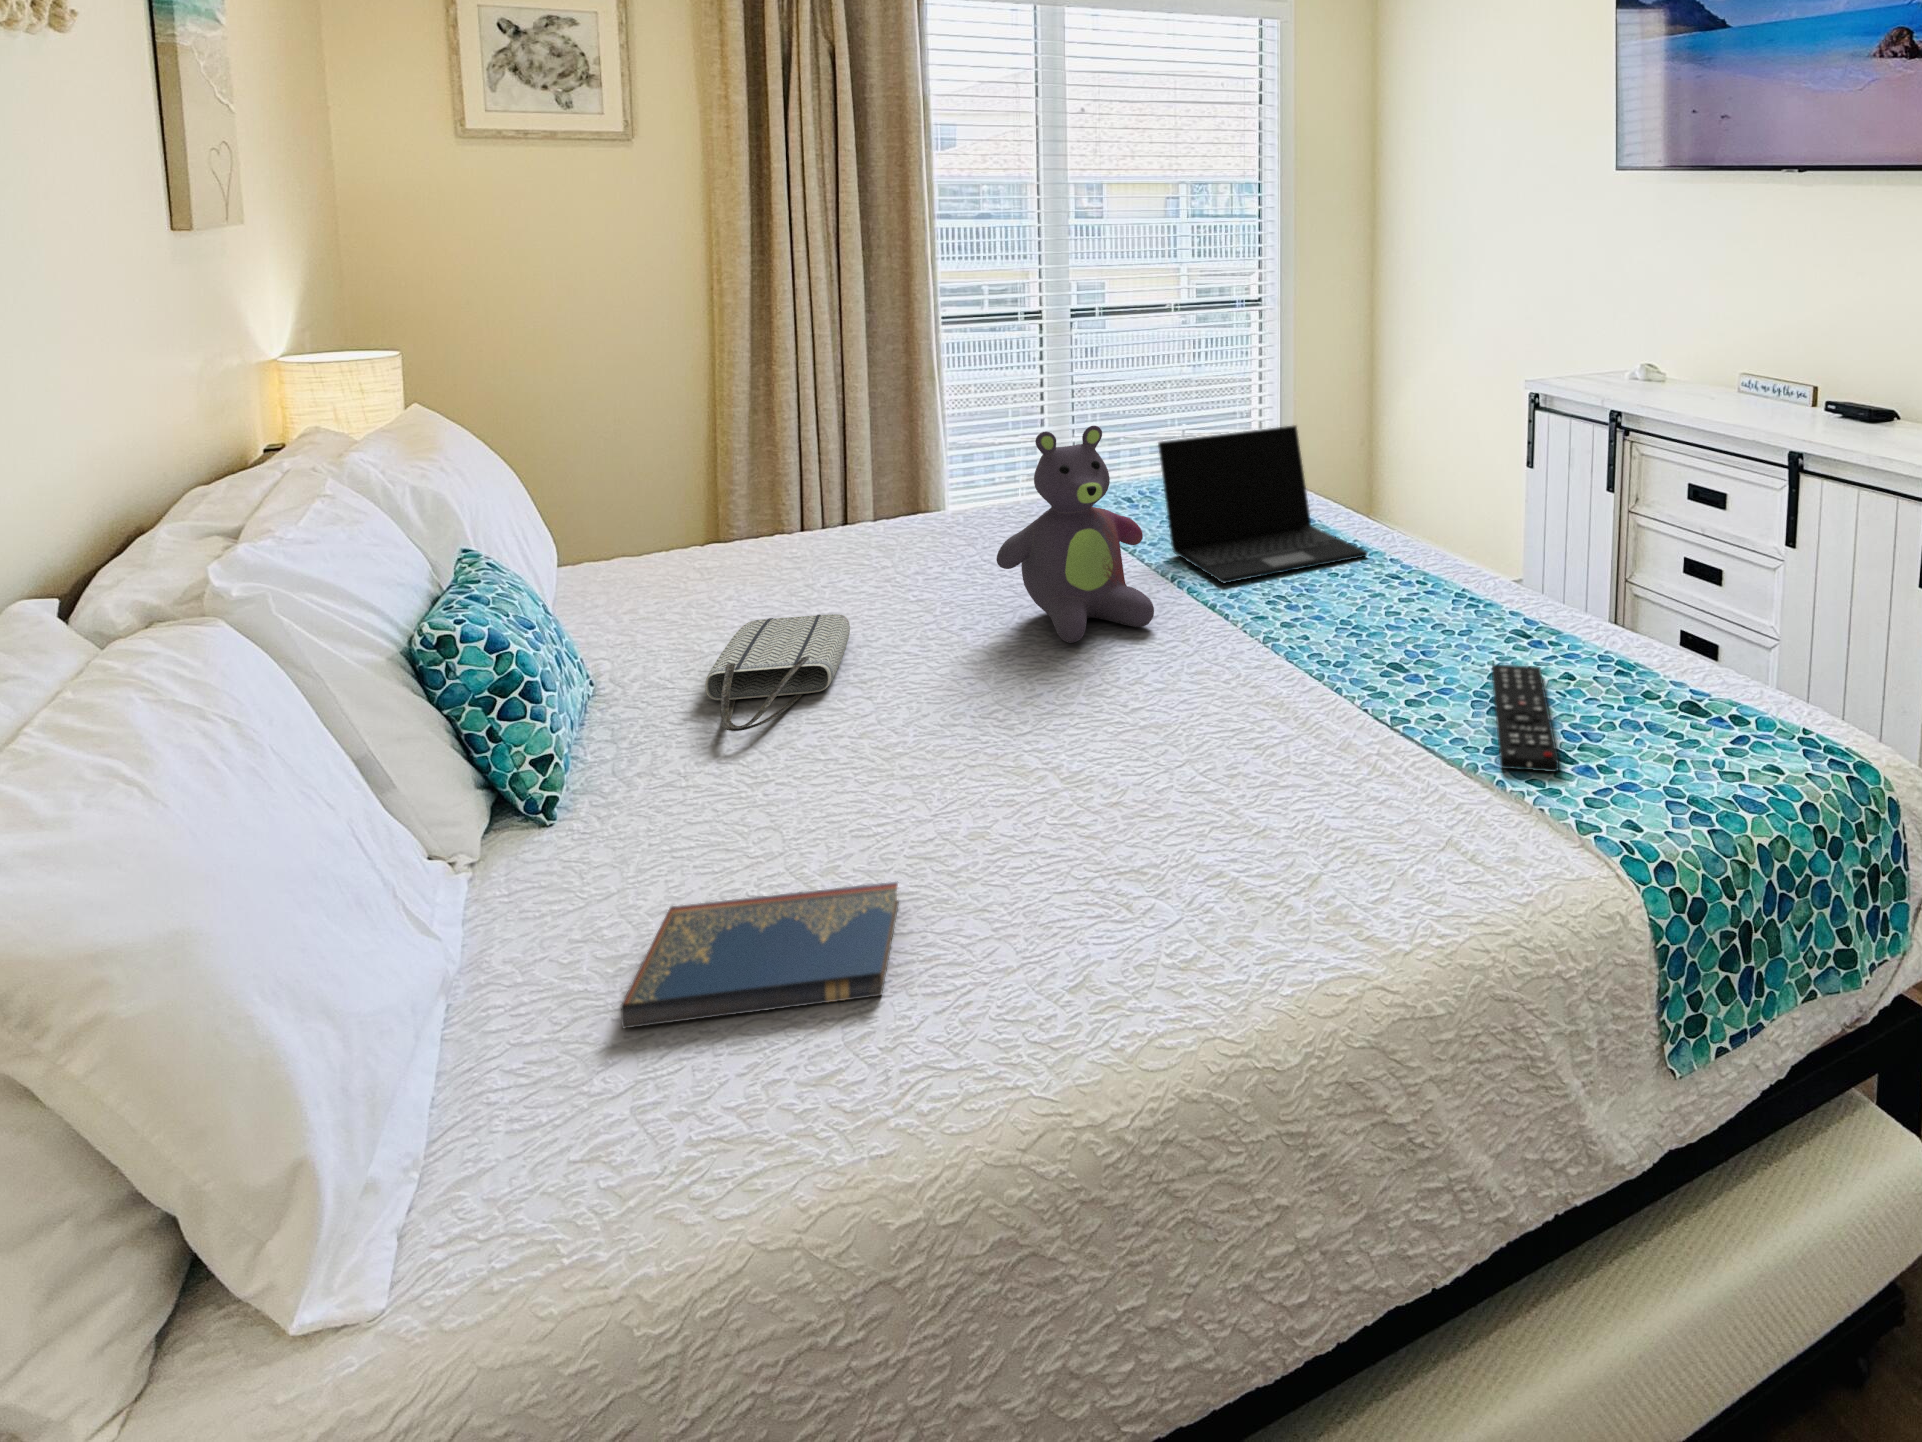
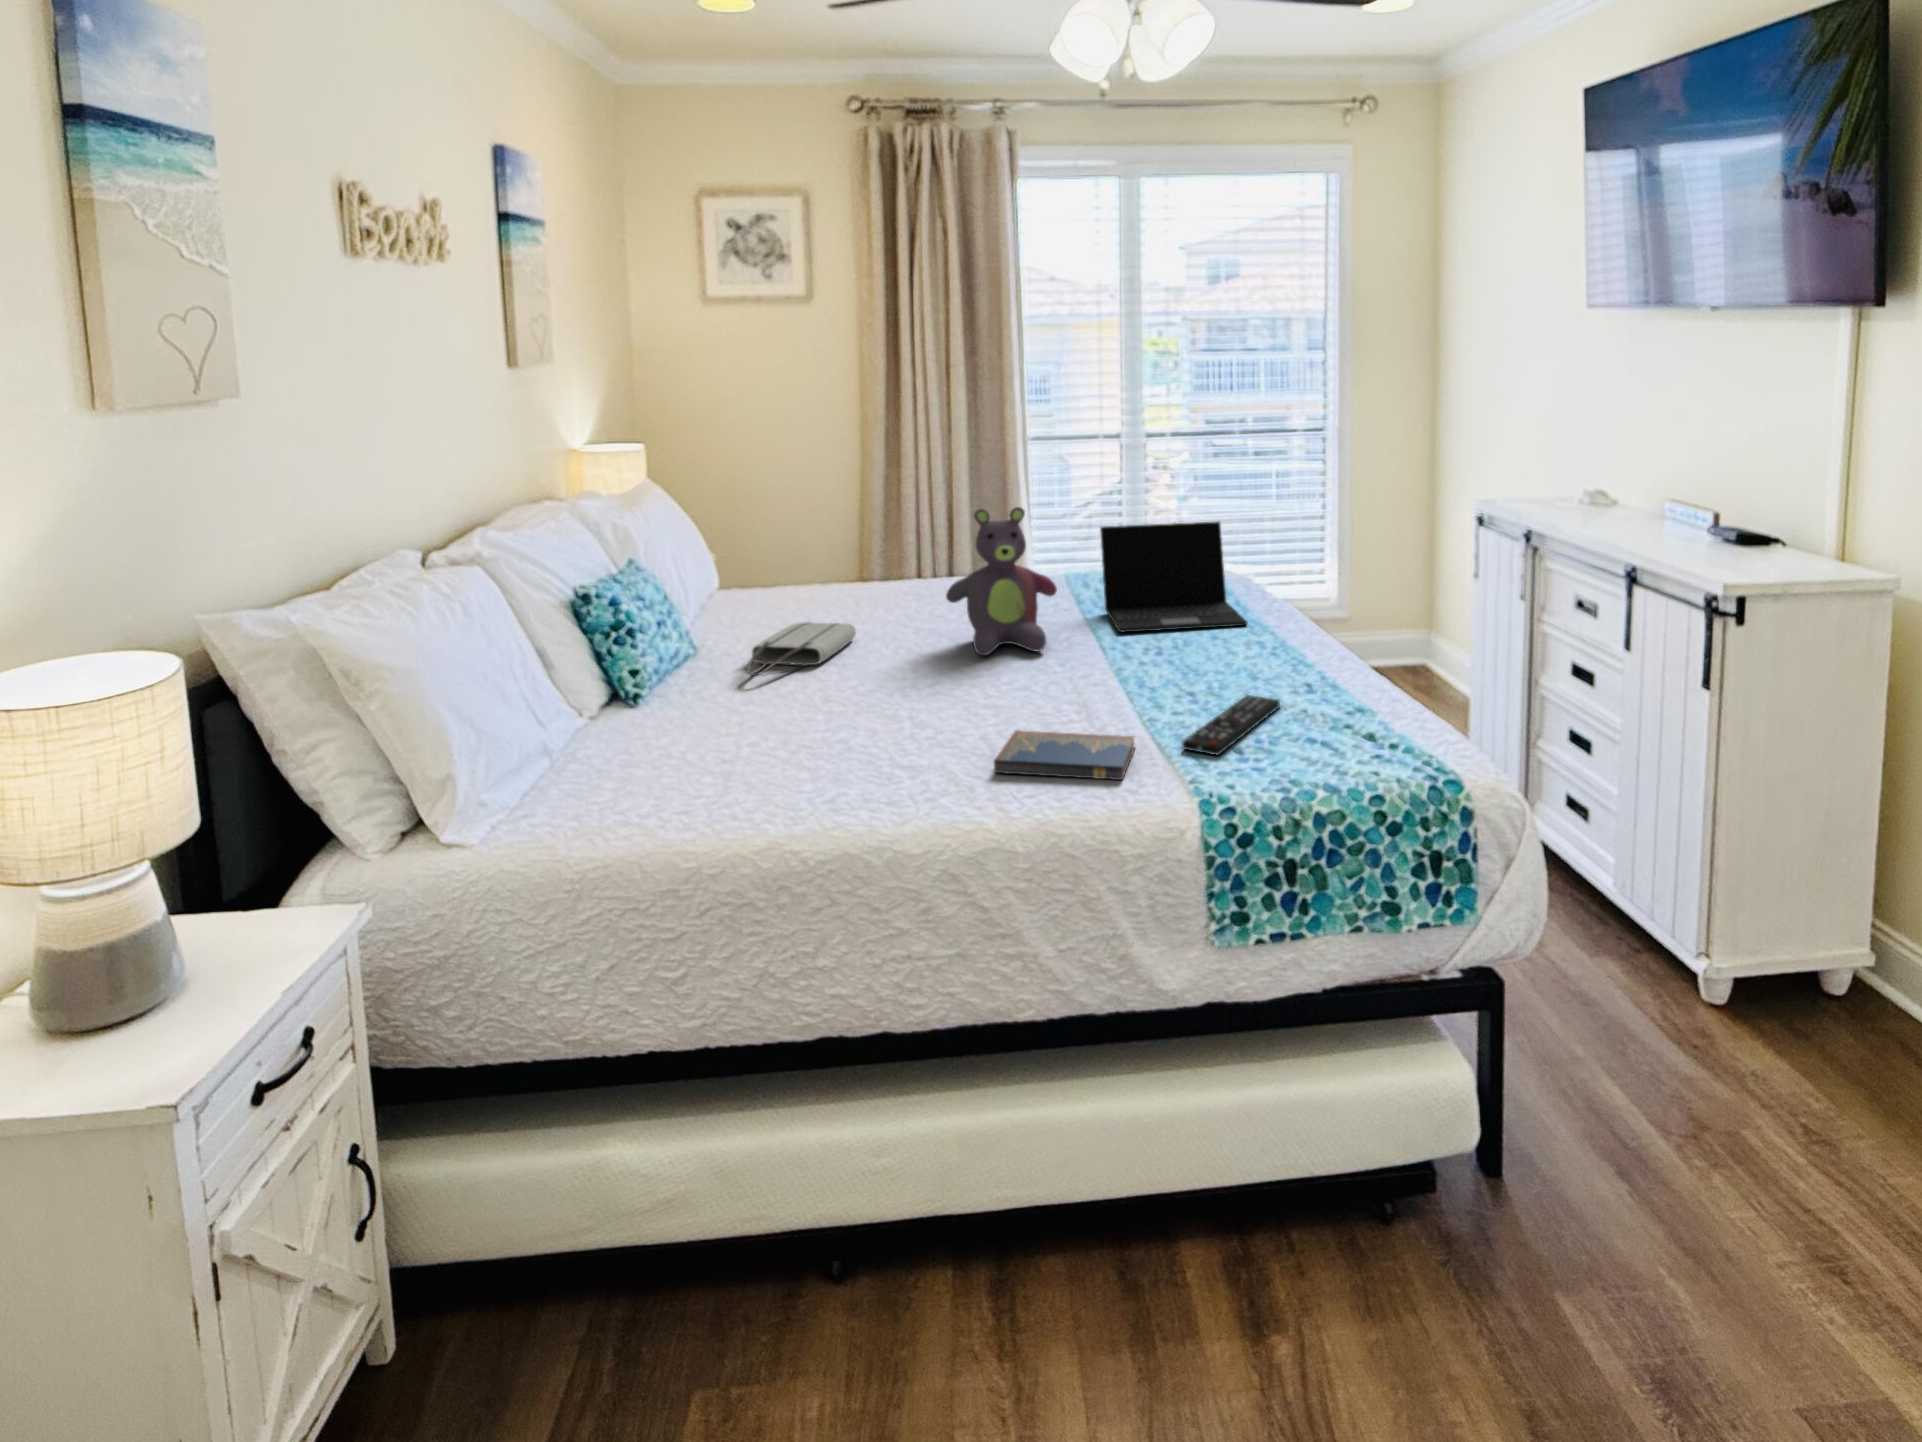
hardcover book: present [621,882,899,1028] -> present [994,731,1135,780]

